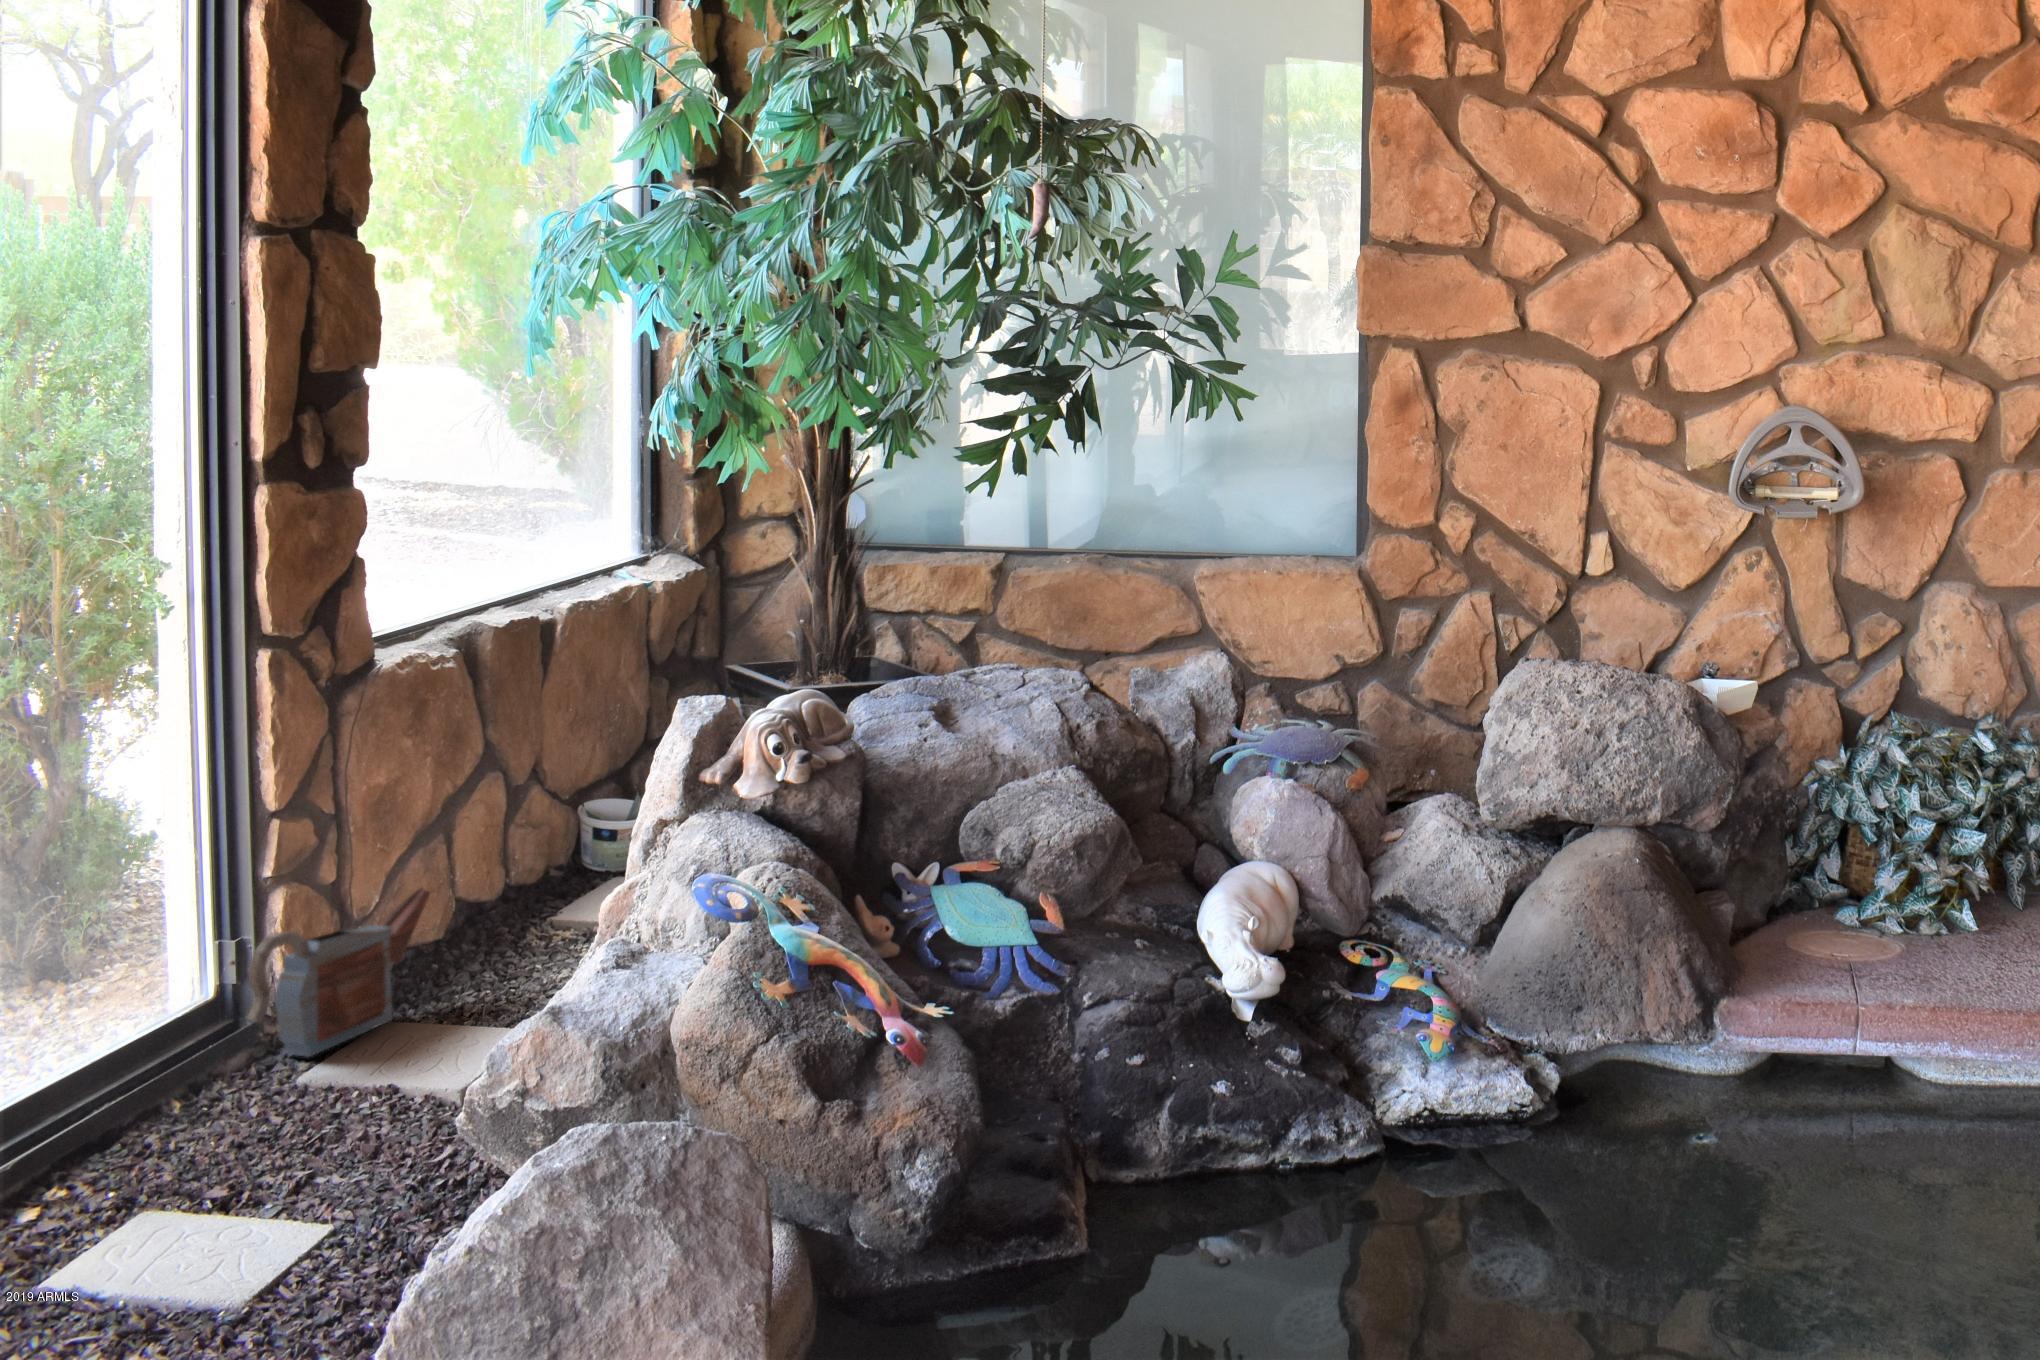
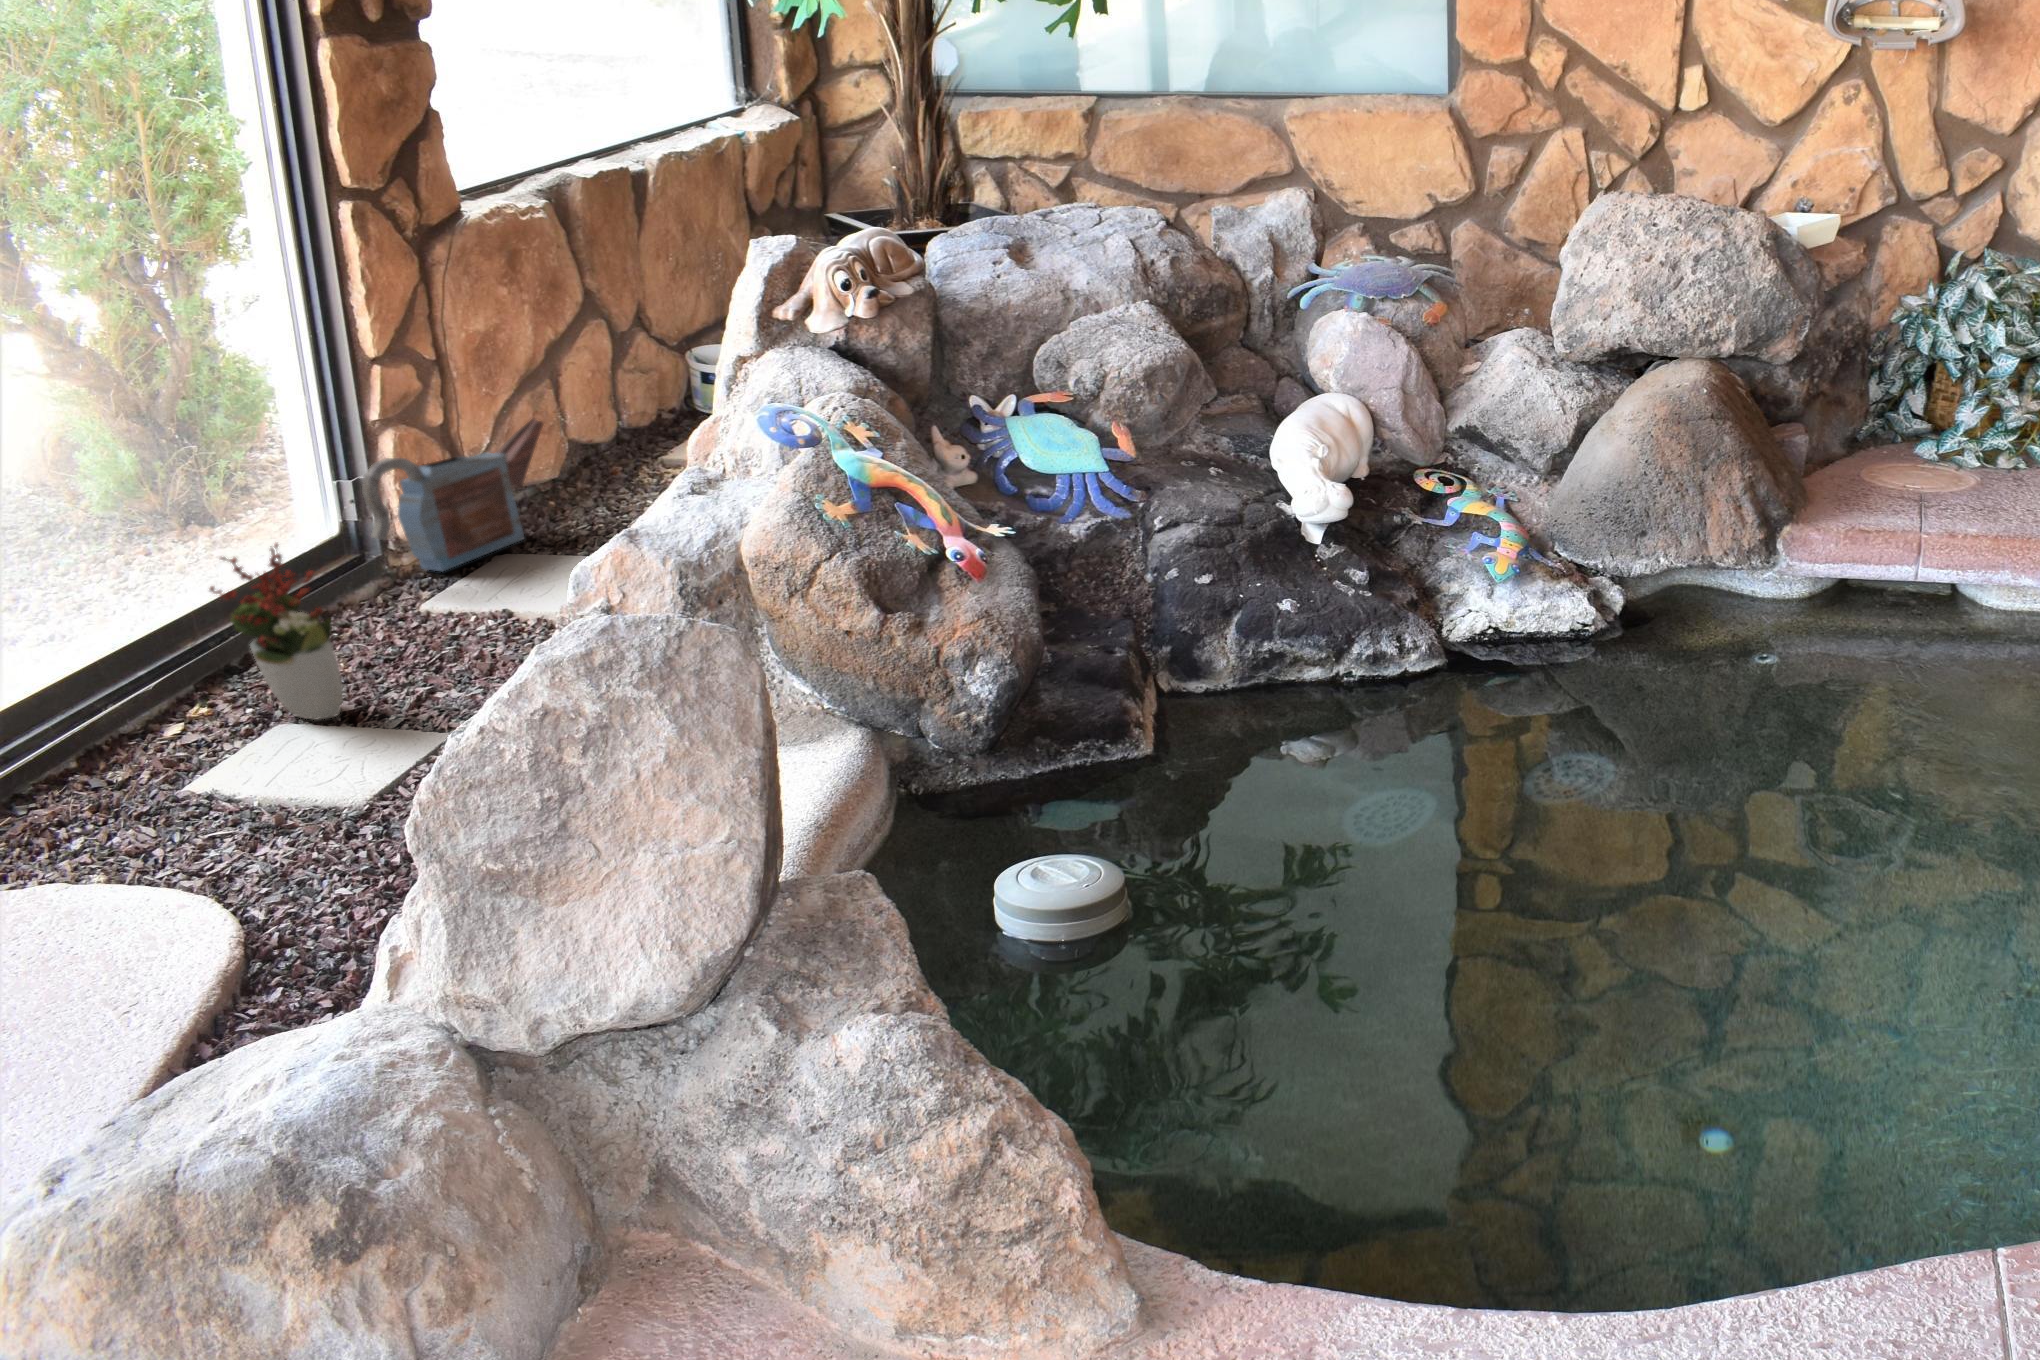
decorative plant: none [119,1024,235,1223] -> present [210,543,343,720]

